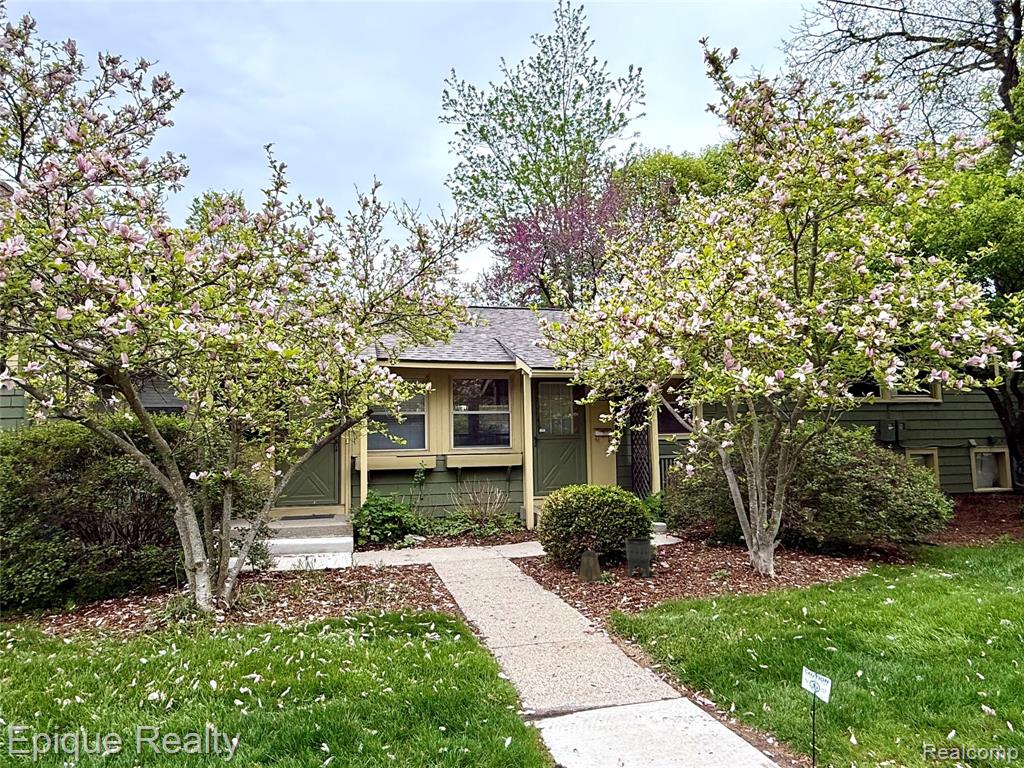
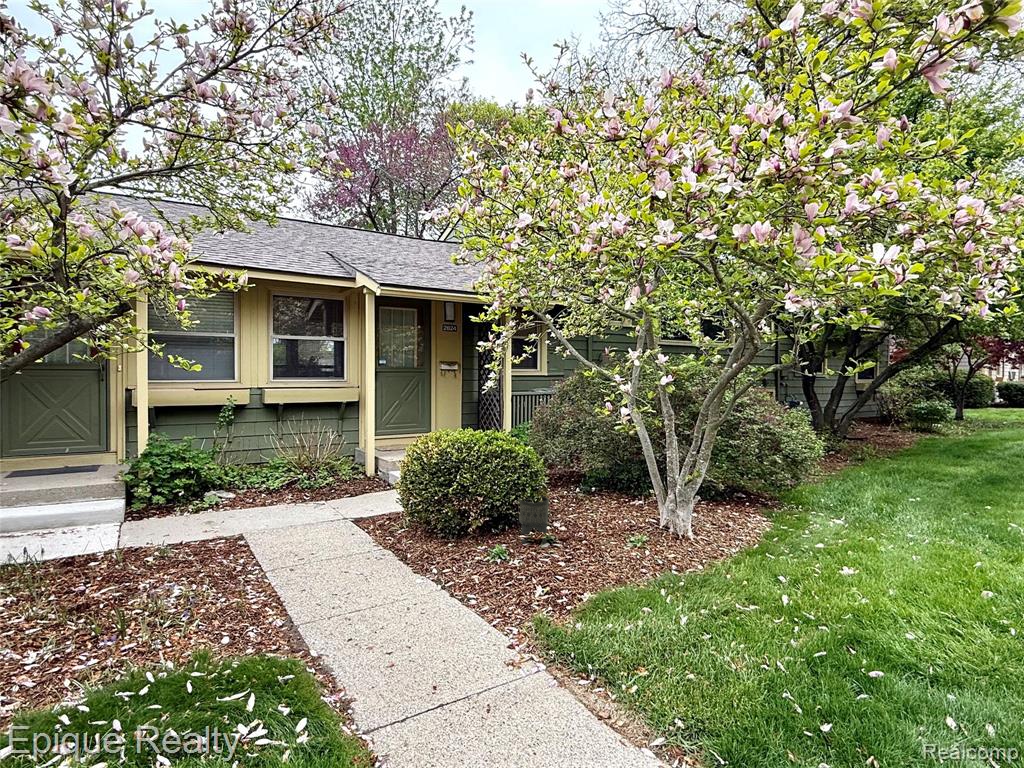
watering can: present [579,551,602,581] -> none [463,515,493,556]

